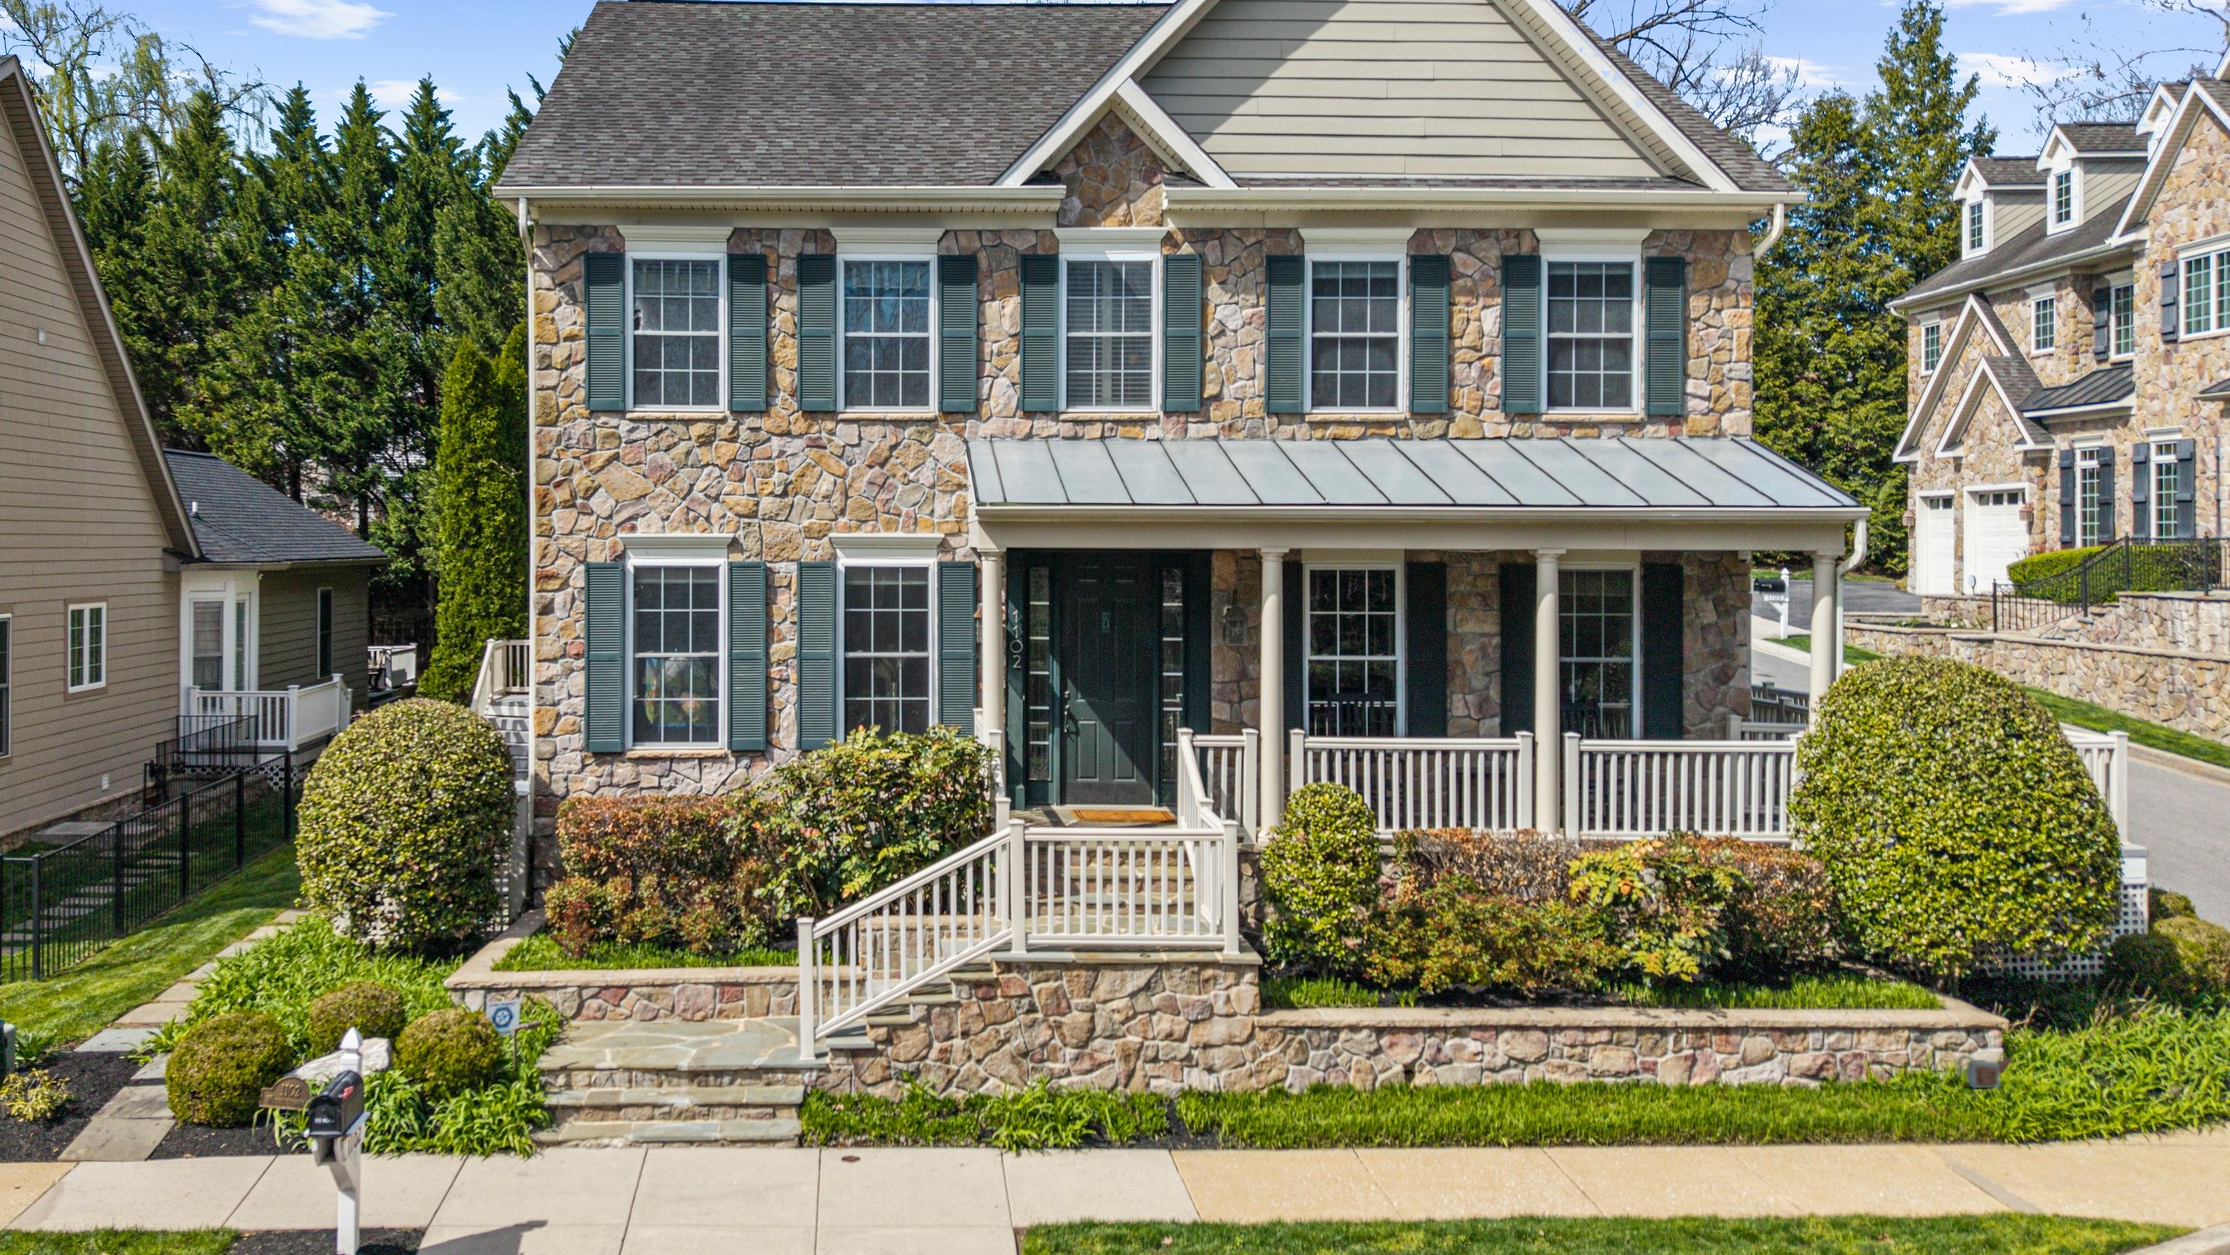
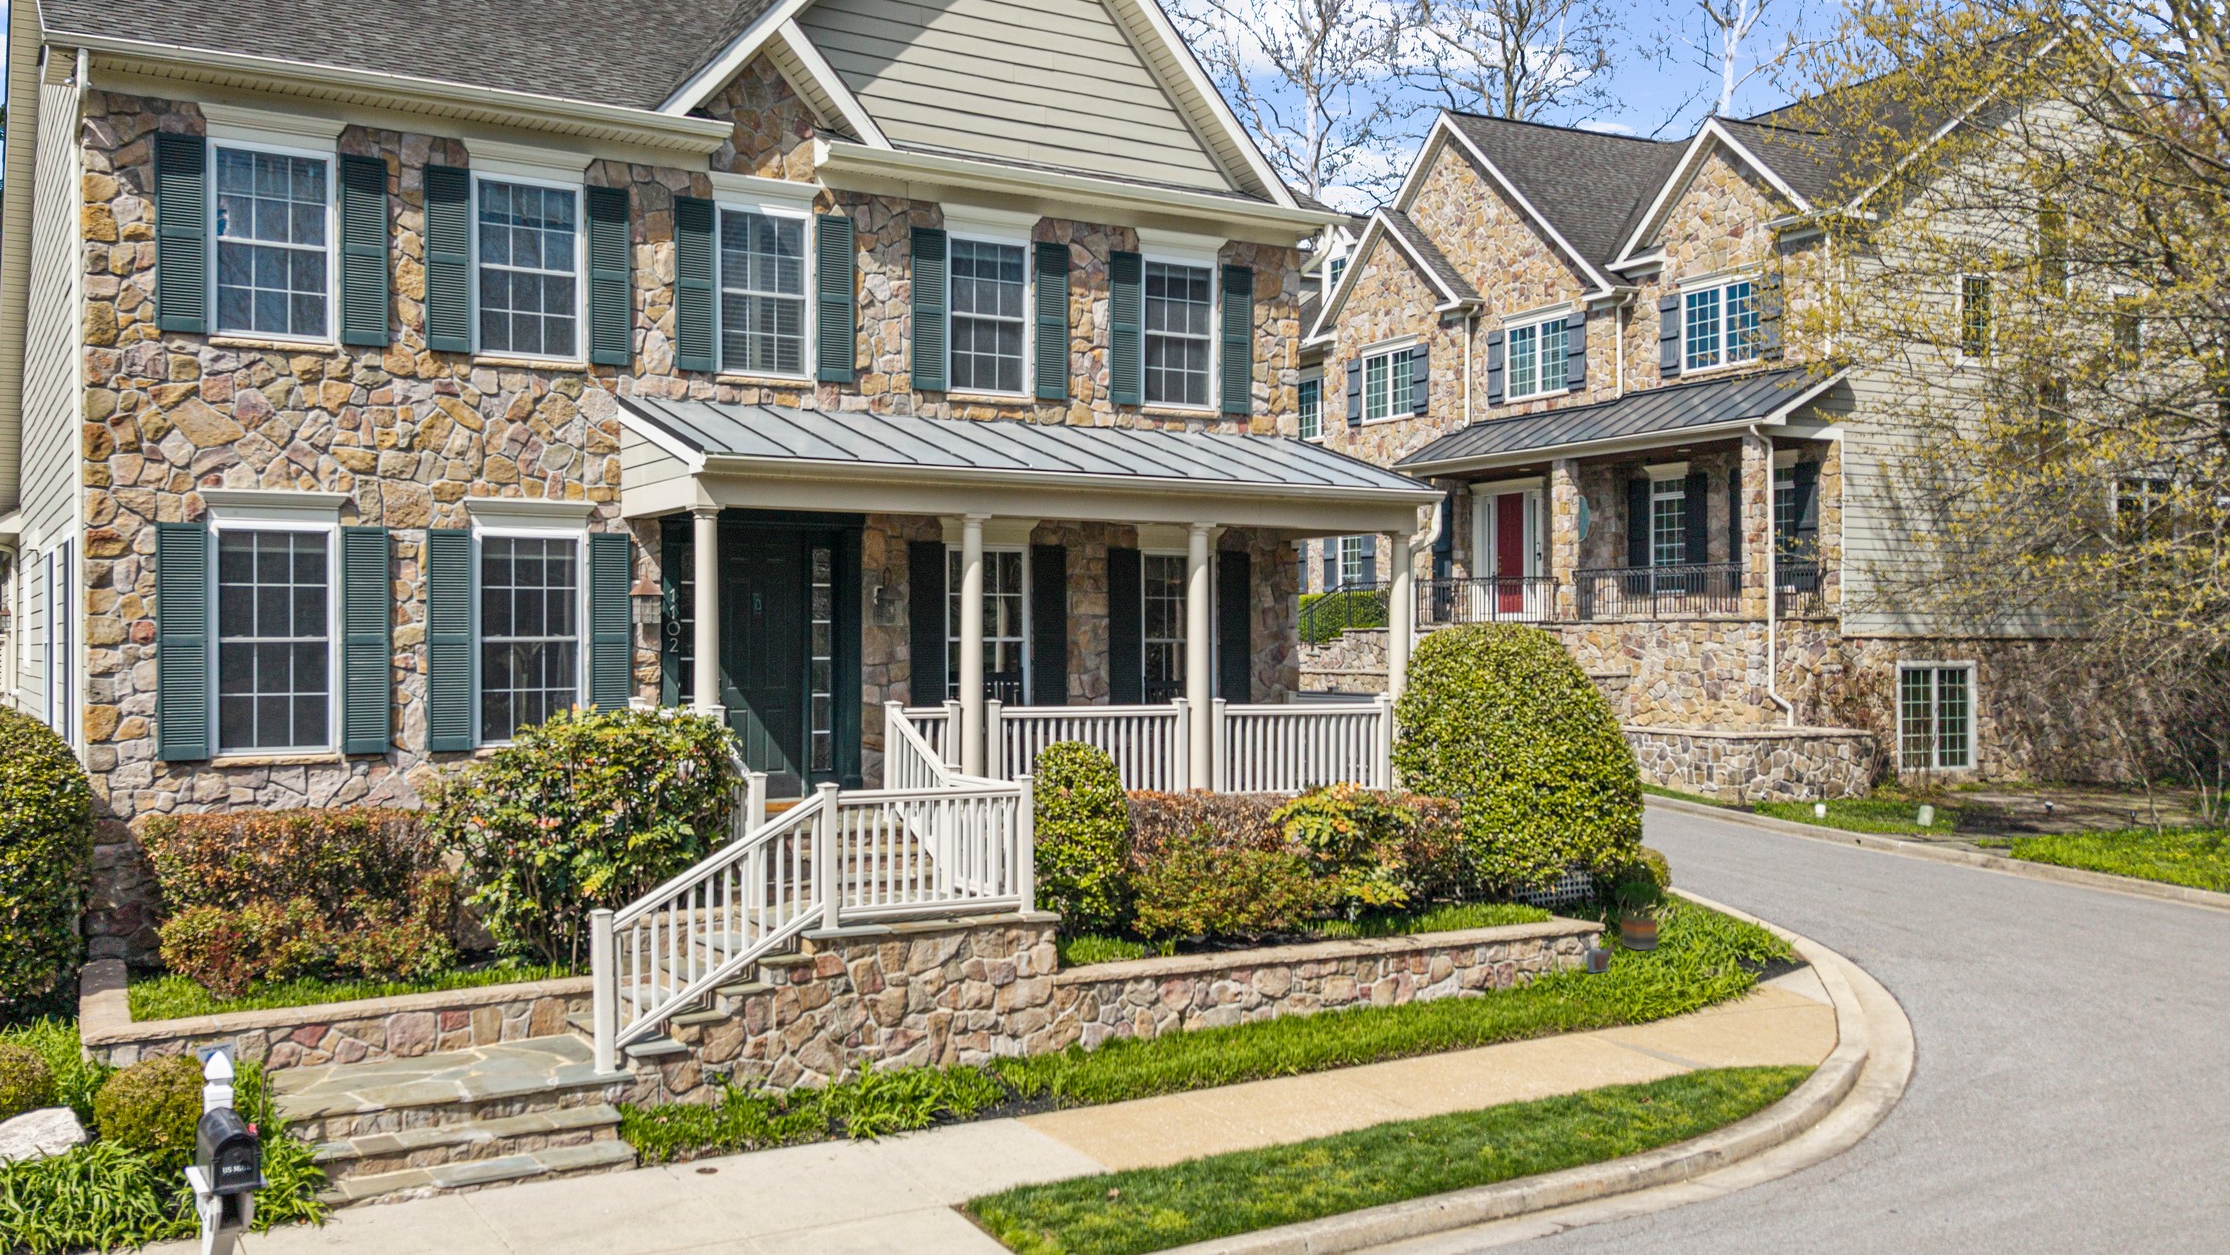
potted tree: none [2040,983,2112,1068] -> present [1616,882,1667,950]

